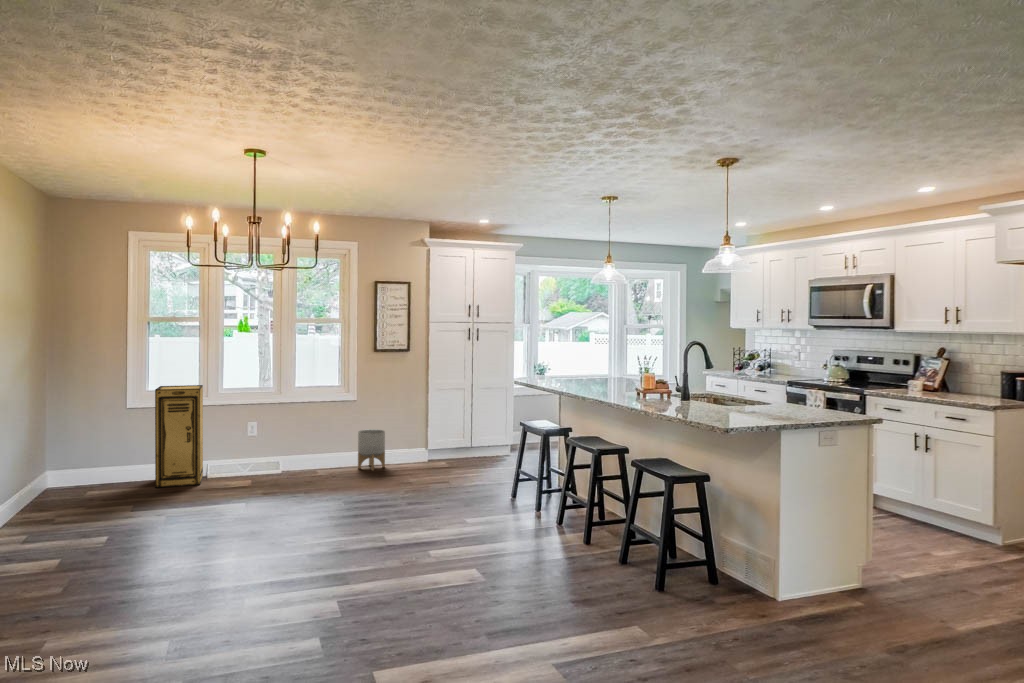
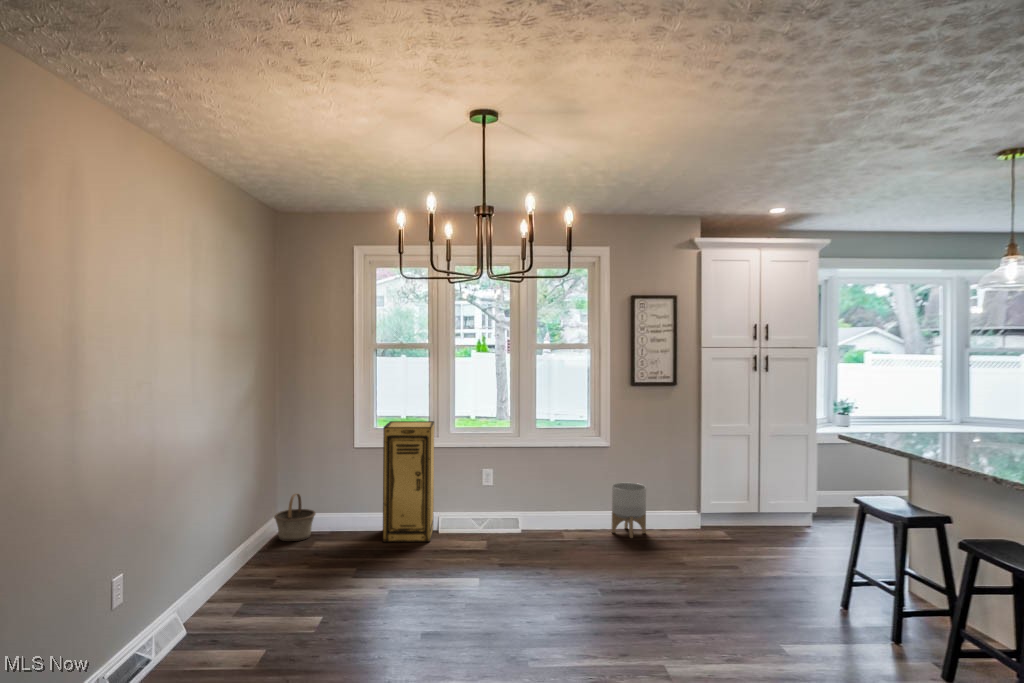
basket: none [45,452,88,494] -> present [274,494,316,541]

